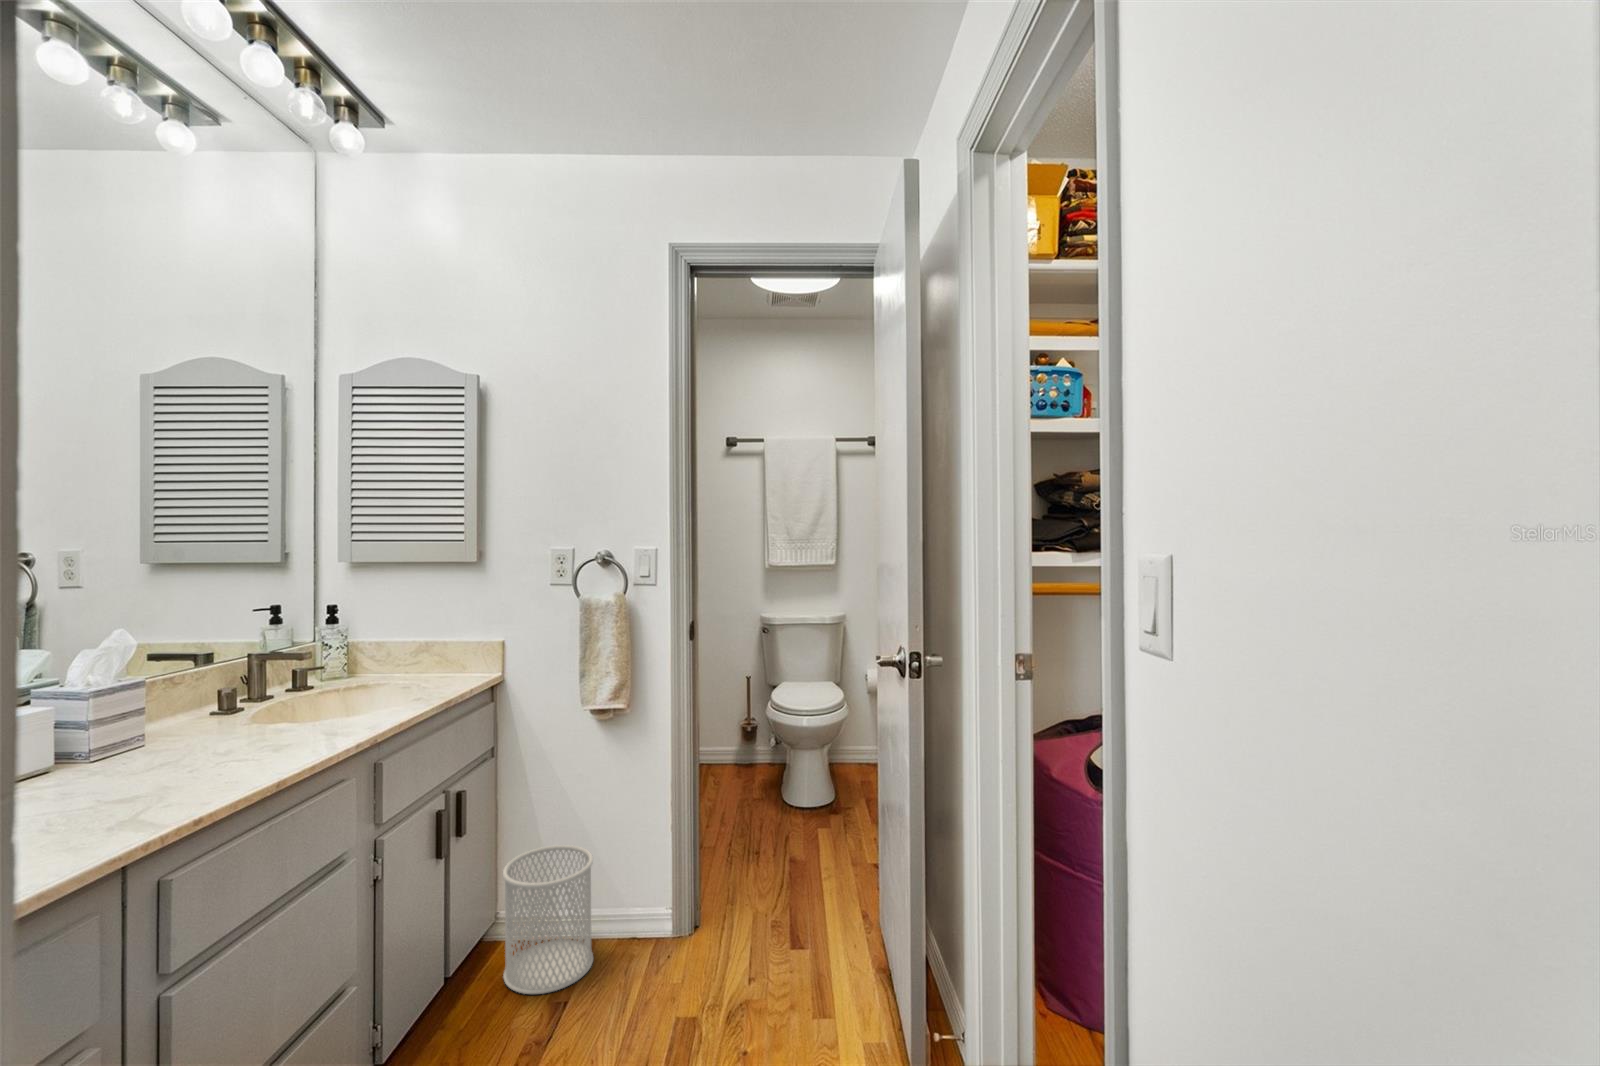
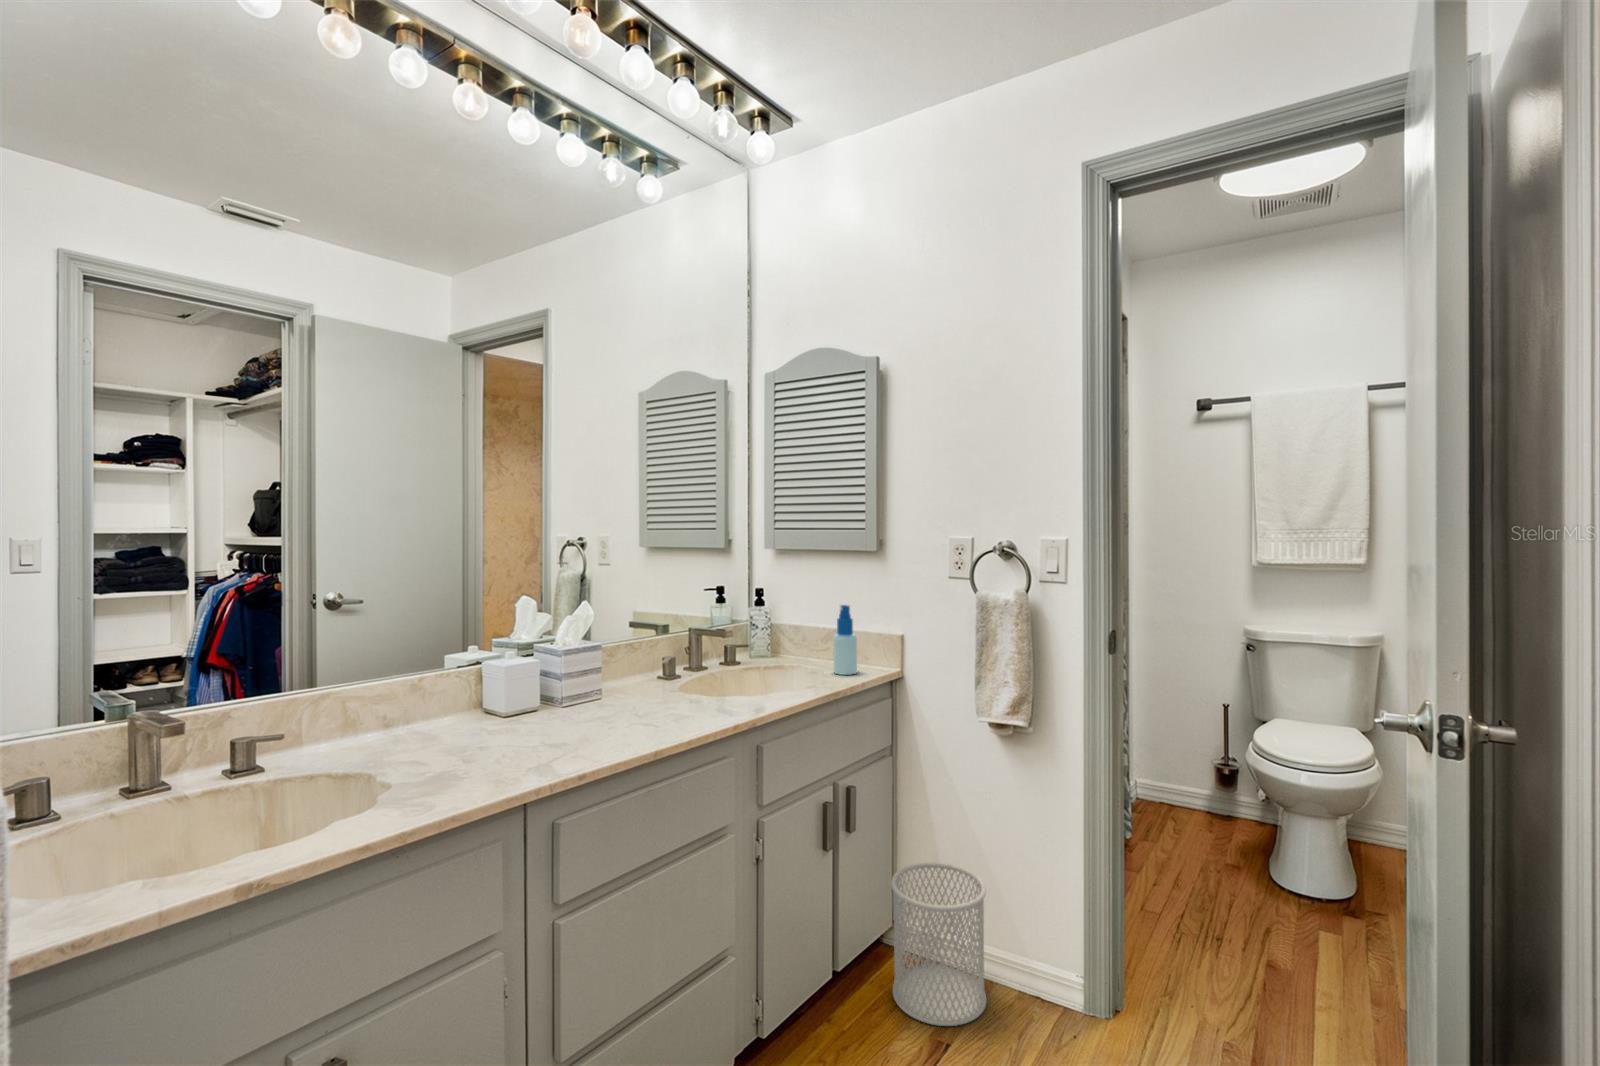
spray bottle: none [433,616,459,686] -> present [833,605,857,675]

